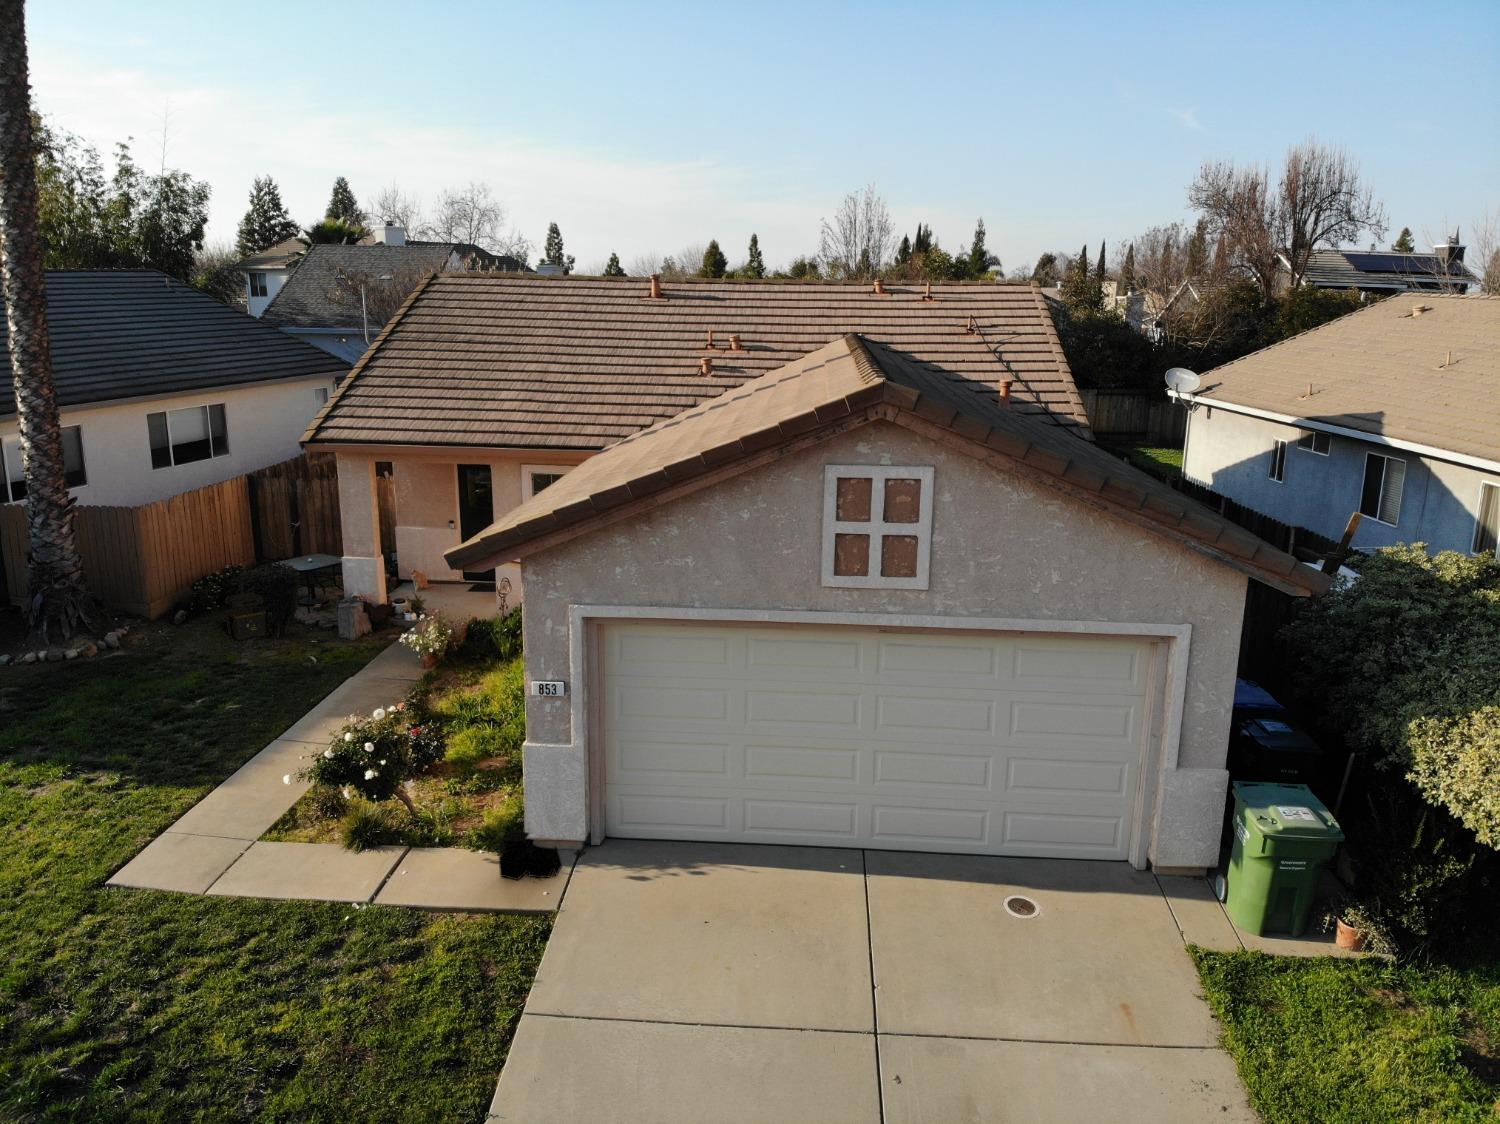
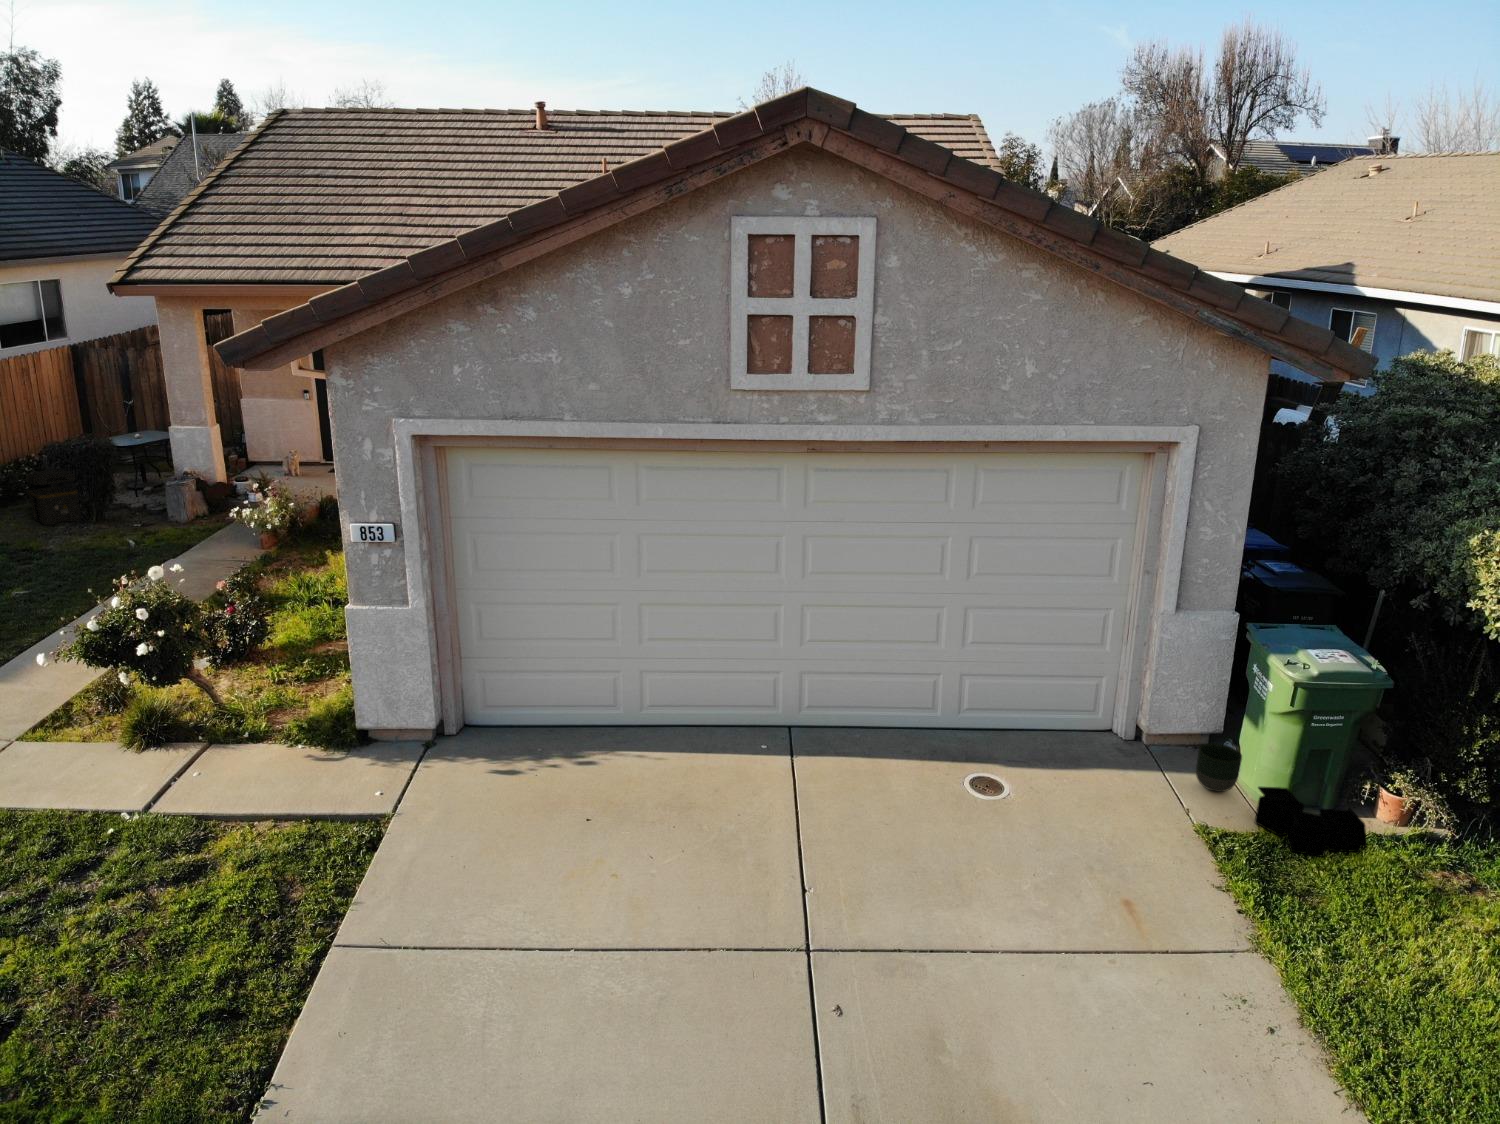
storage bin: present [499,831,562,880] -> present [1255,787,1367,857]
planter: none [1192,876,1229,917] -> present [1196,743,1242,792]

